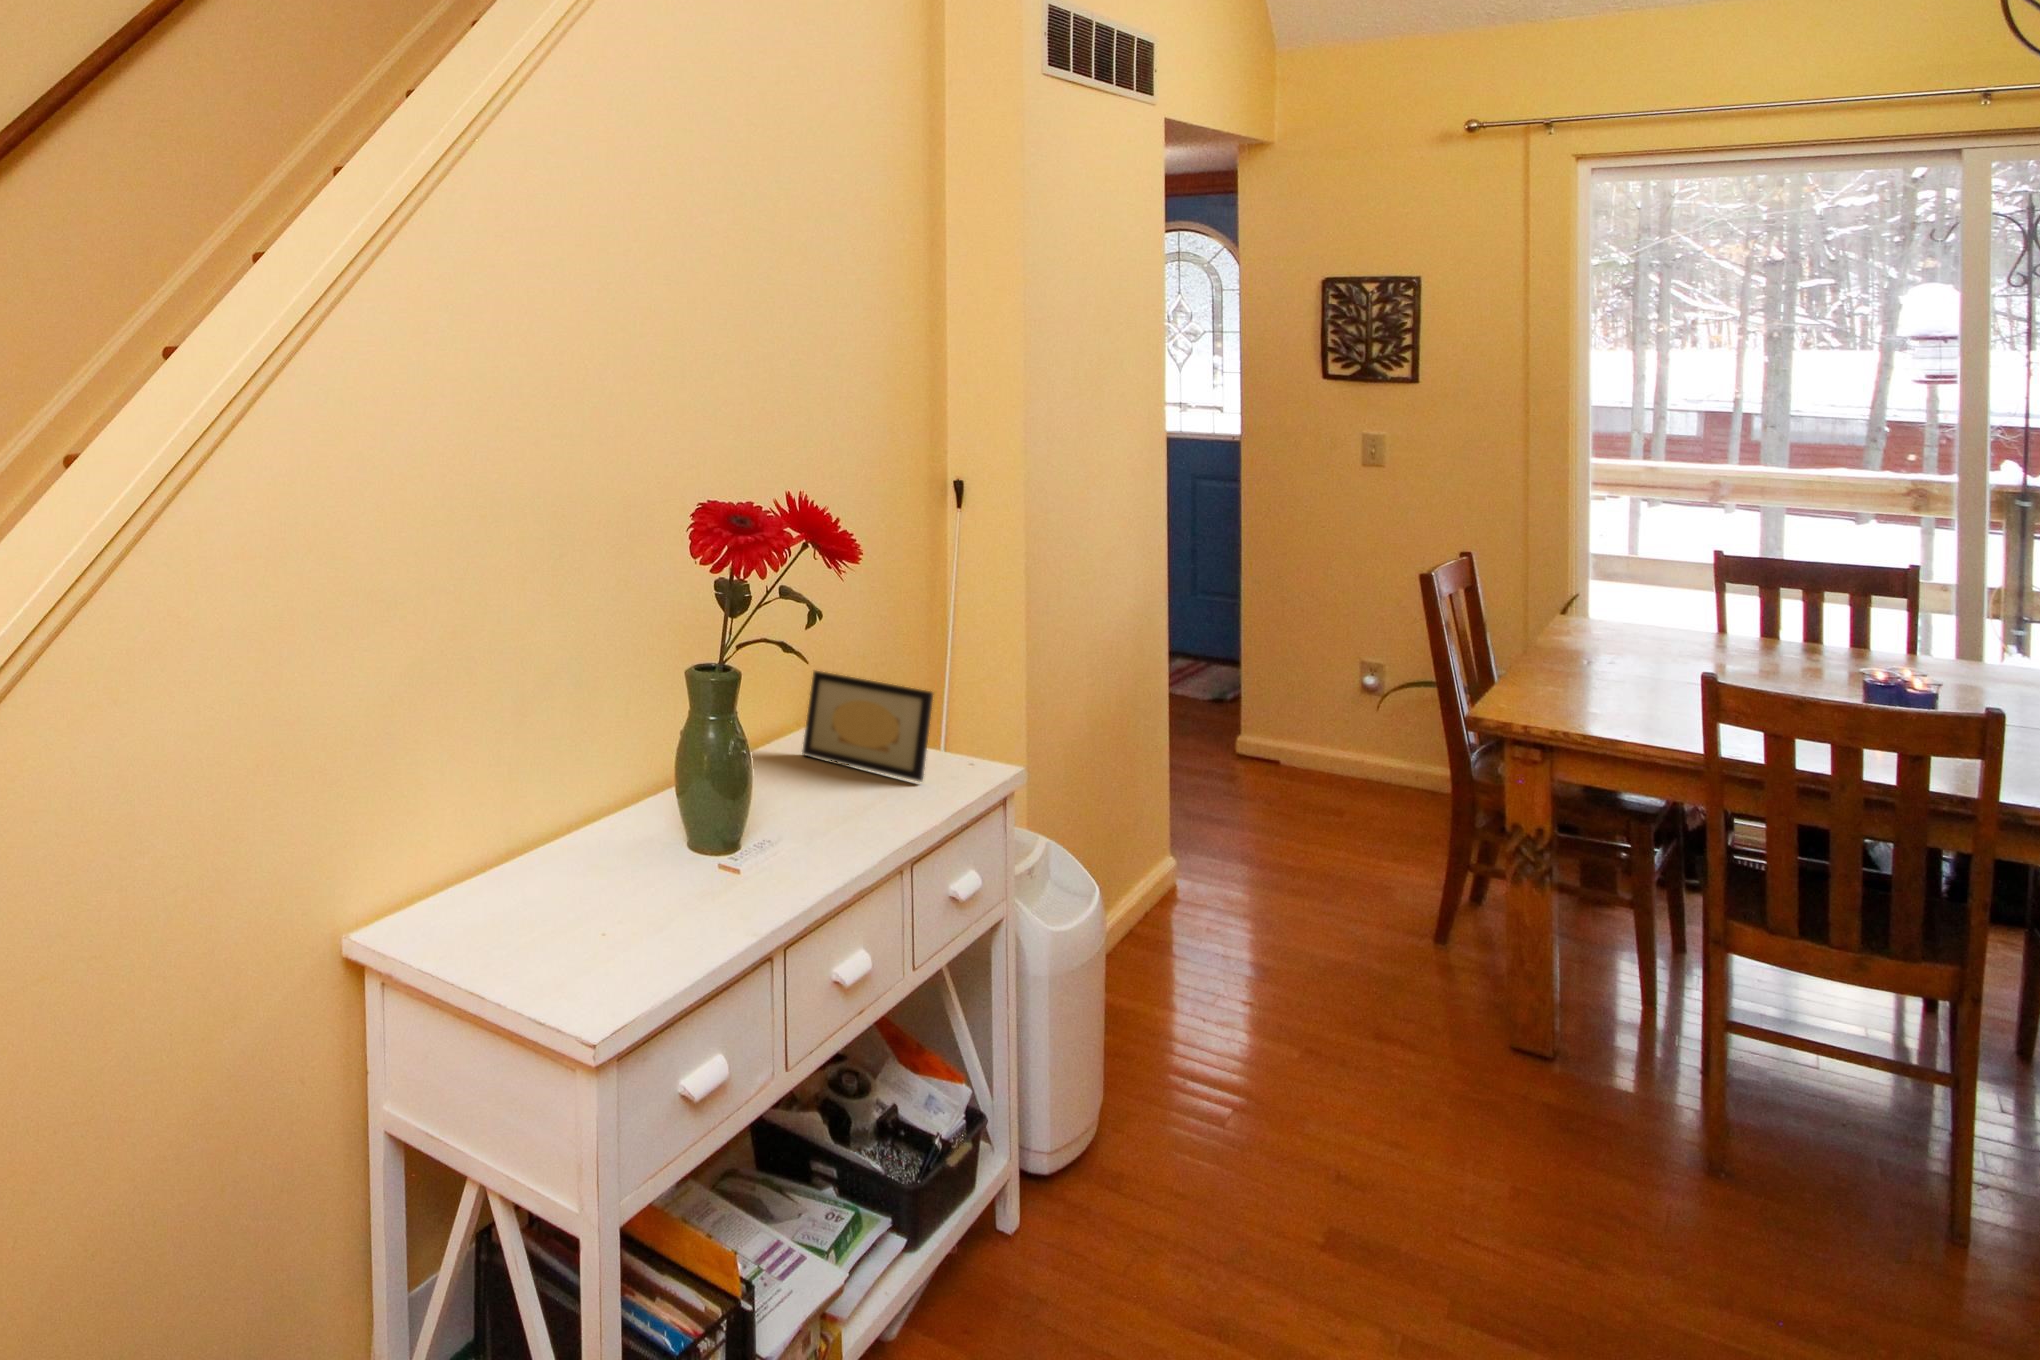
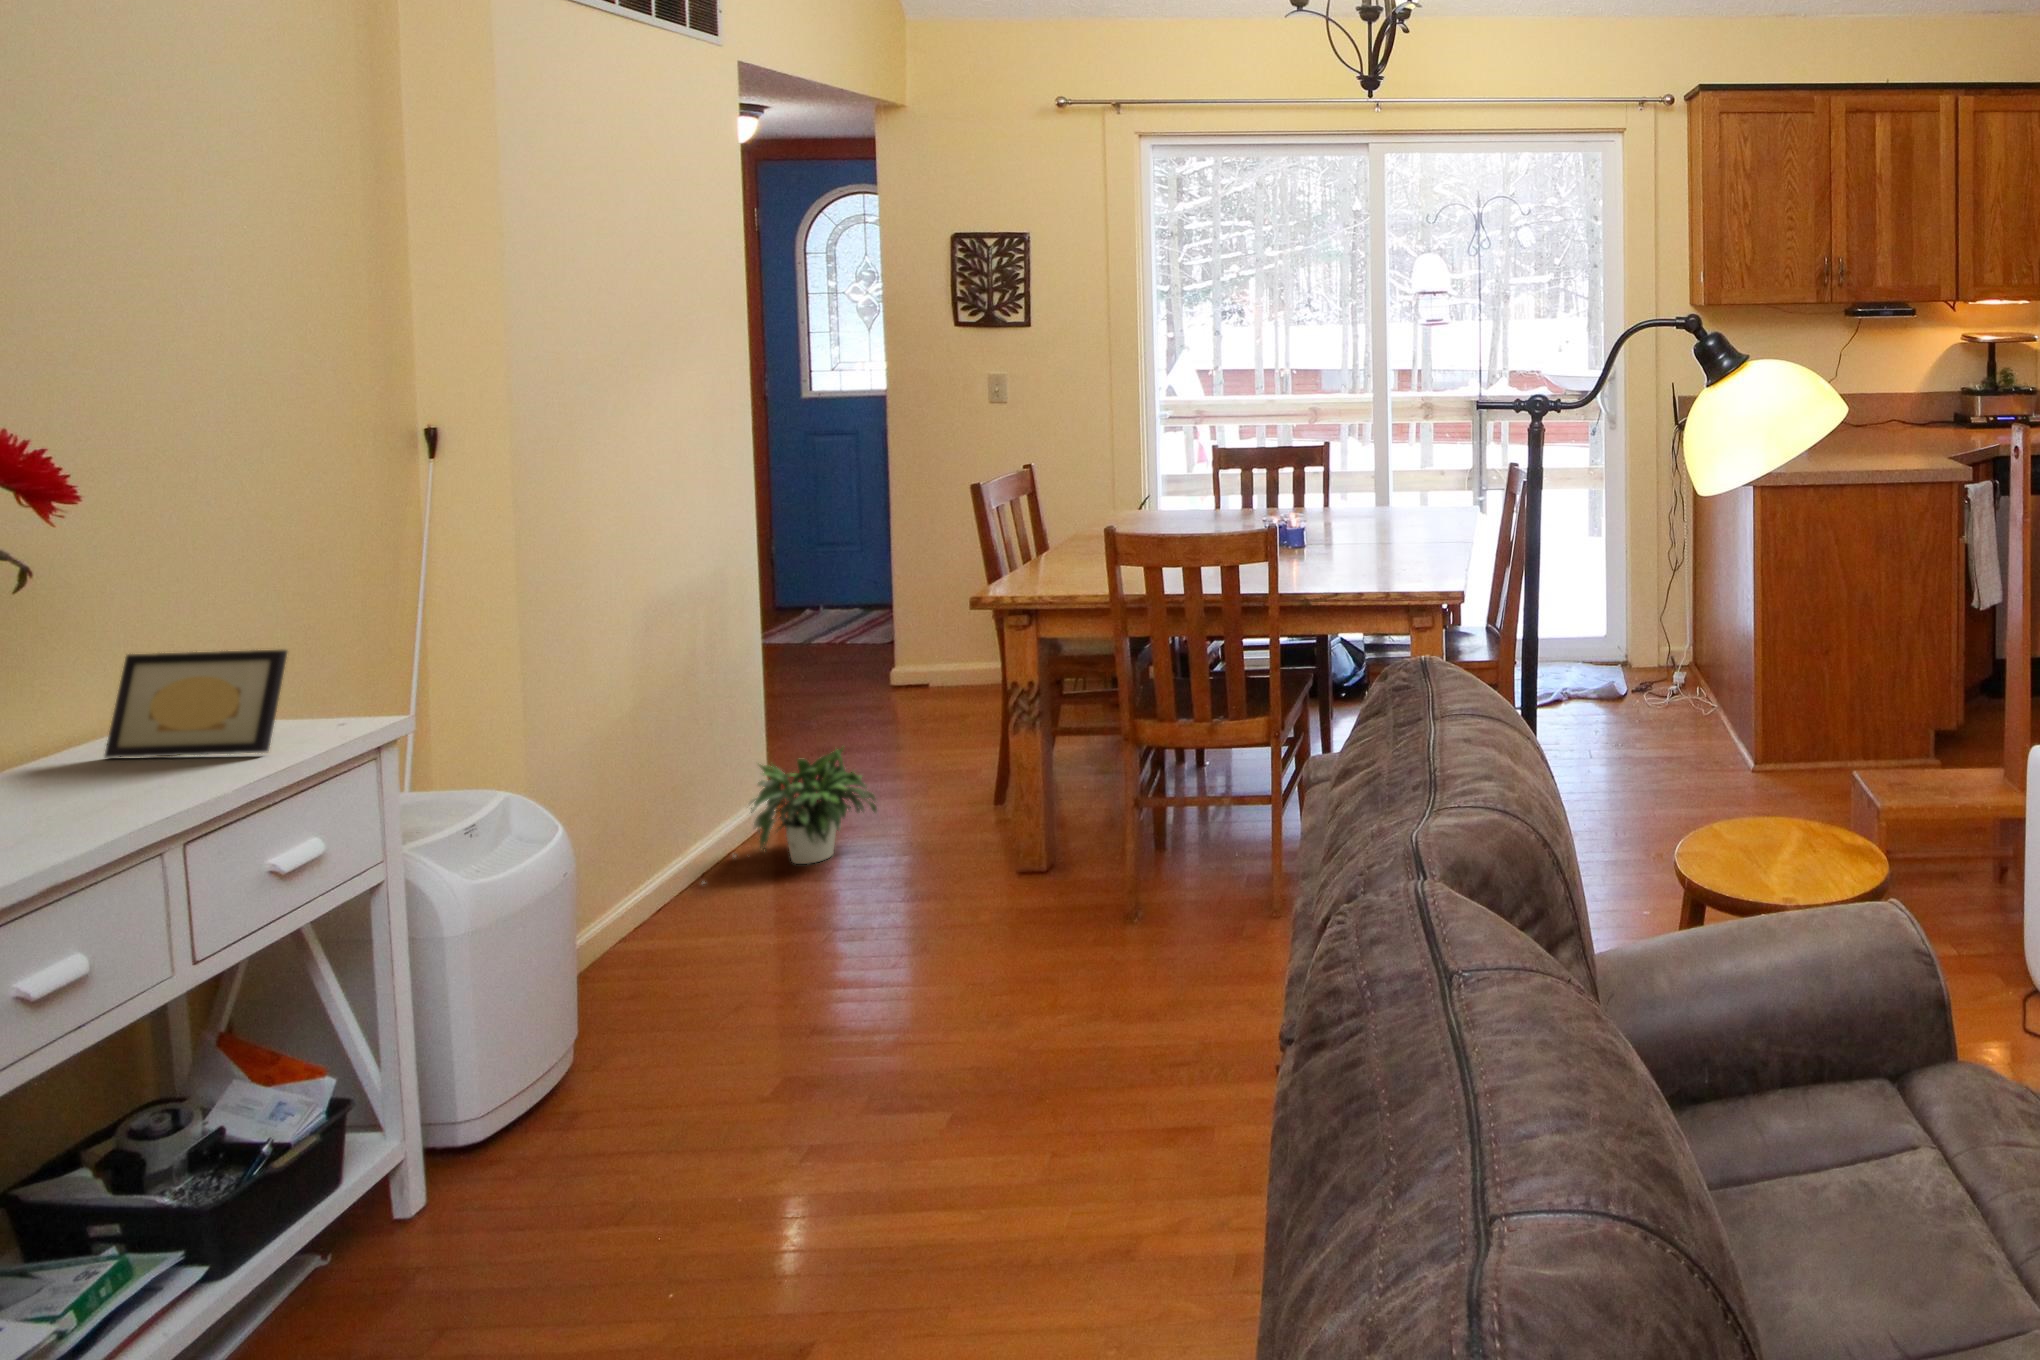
potted plant: none [1135,831,1311,952] -> present [733,748,877,864]

